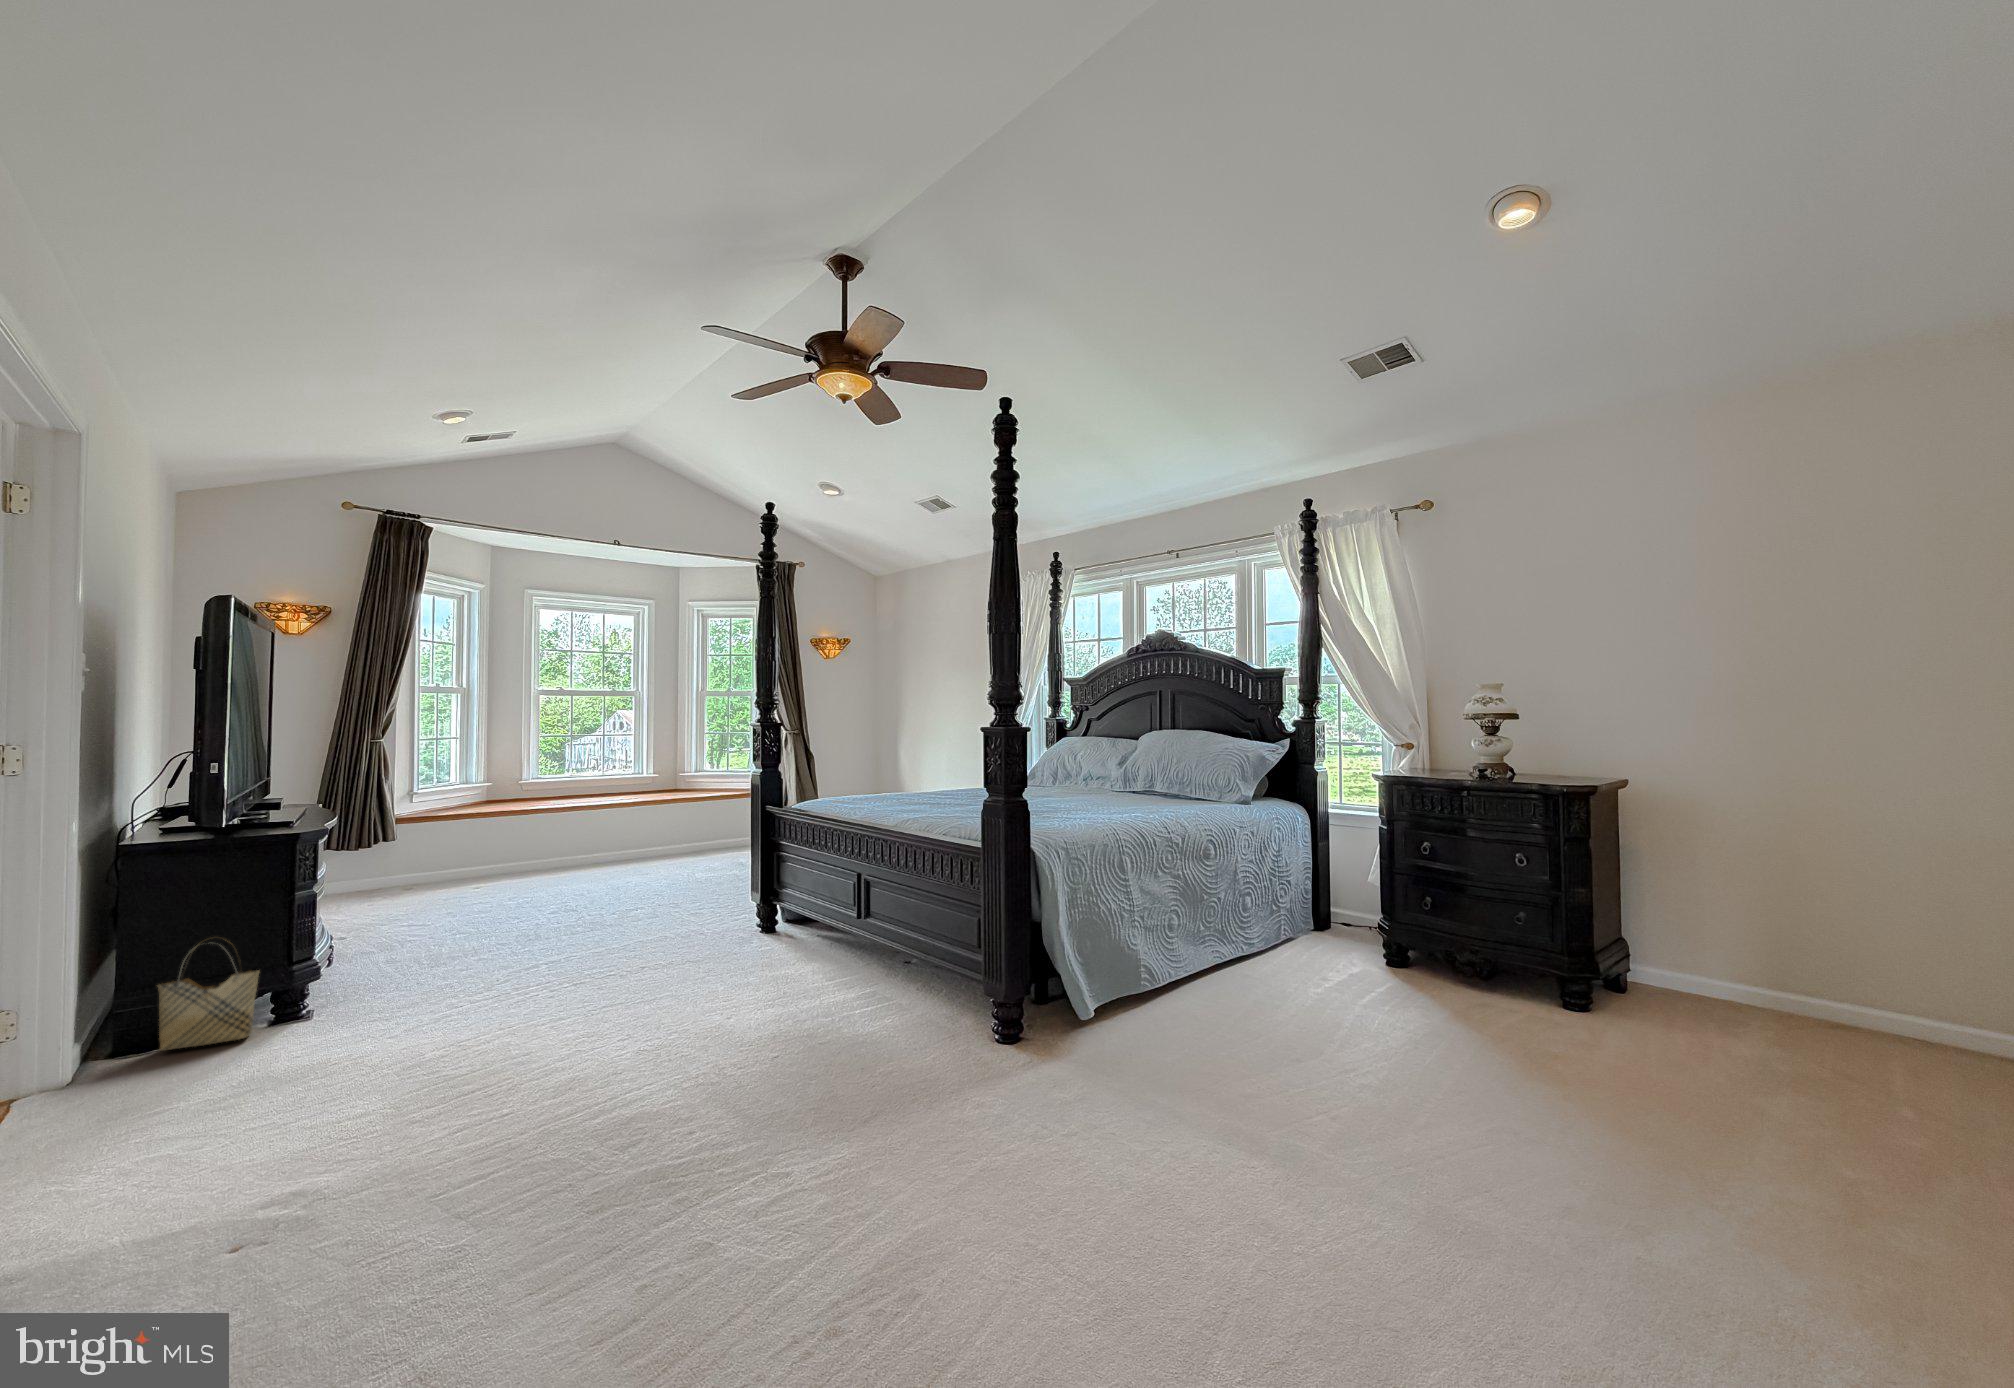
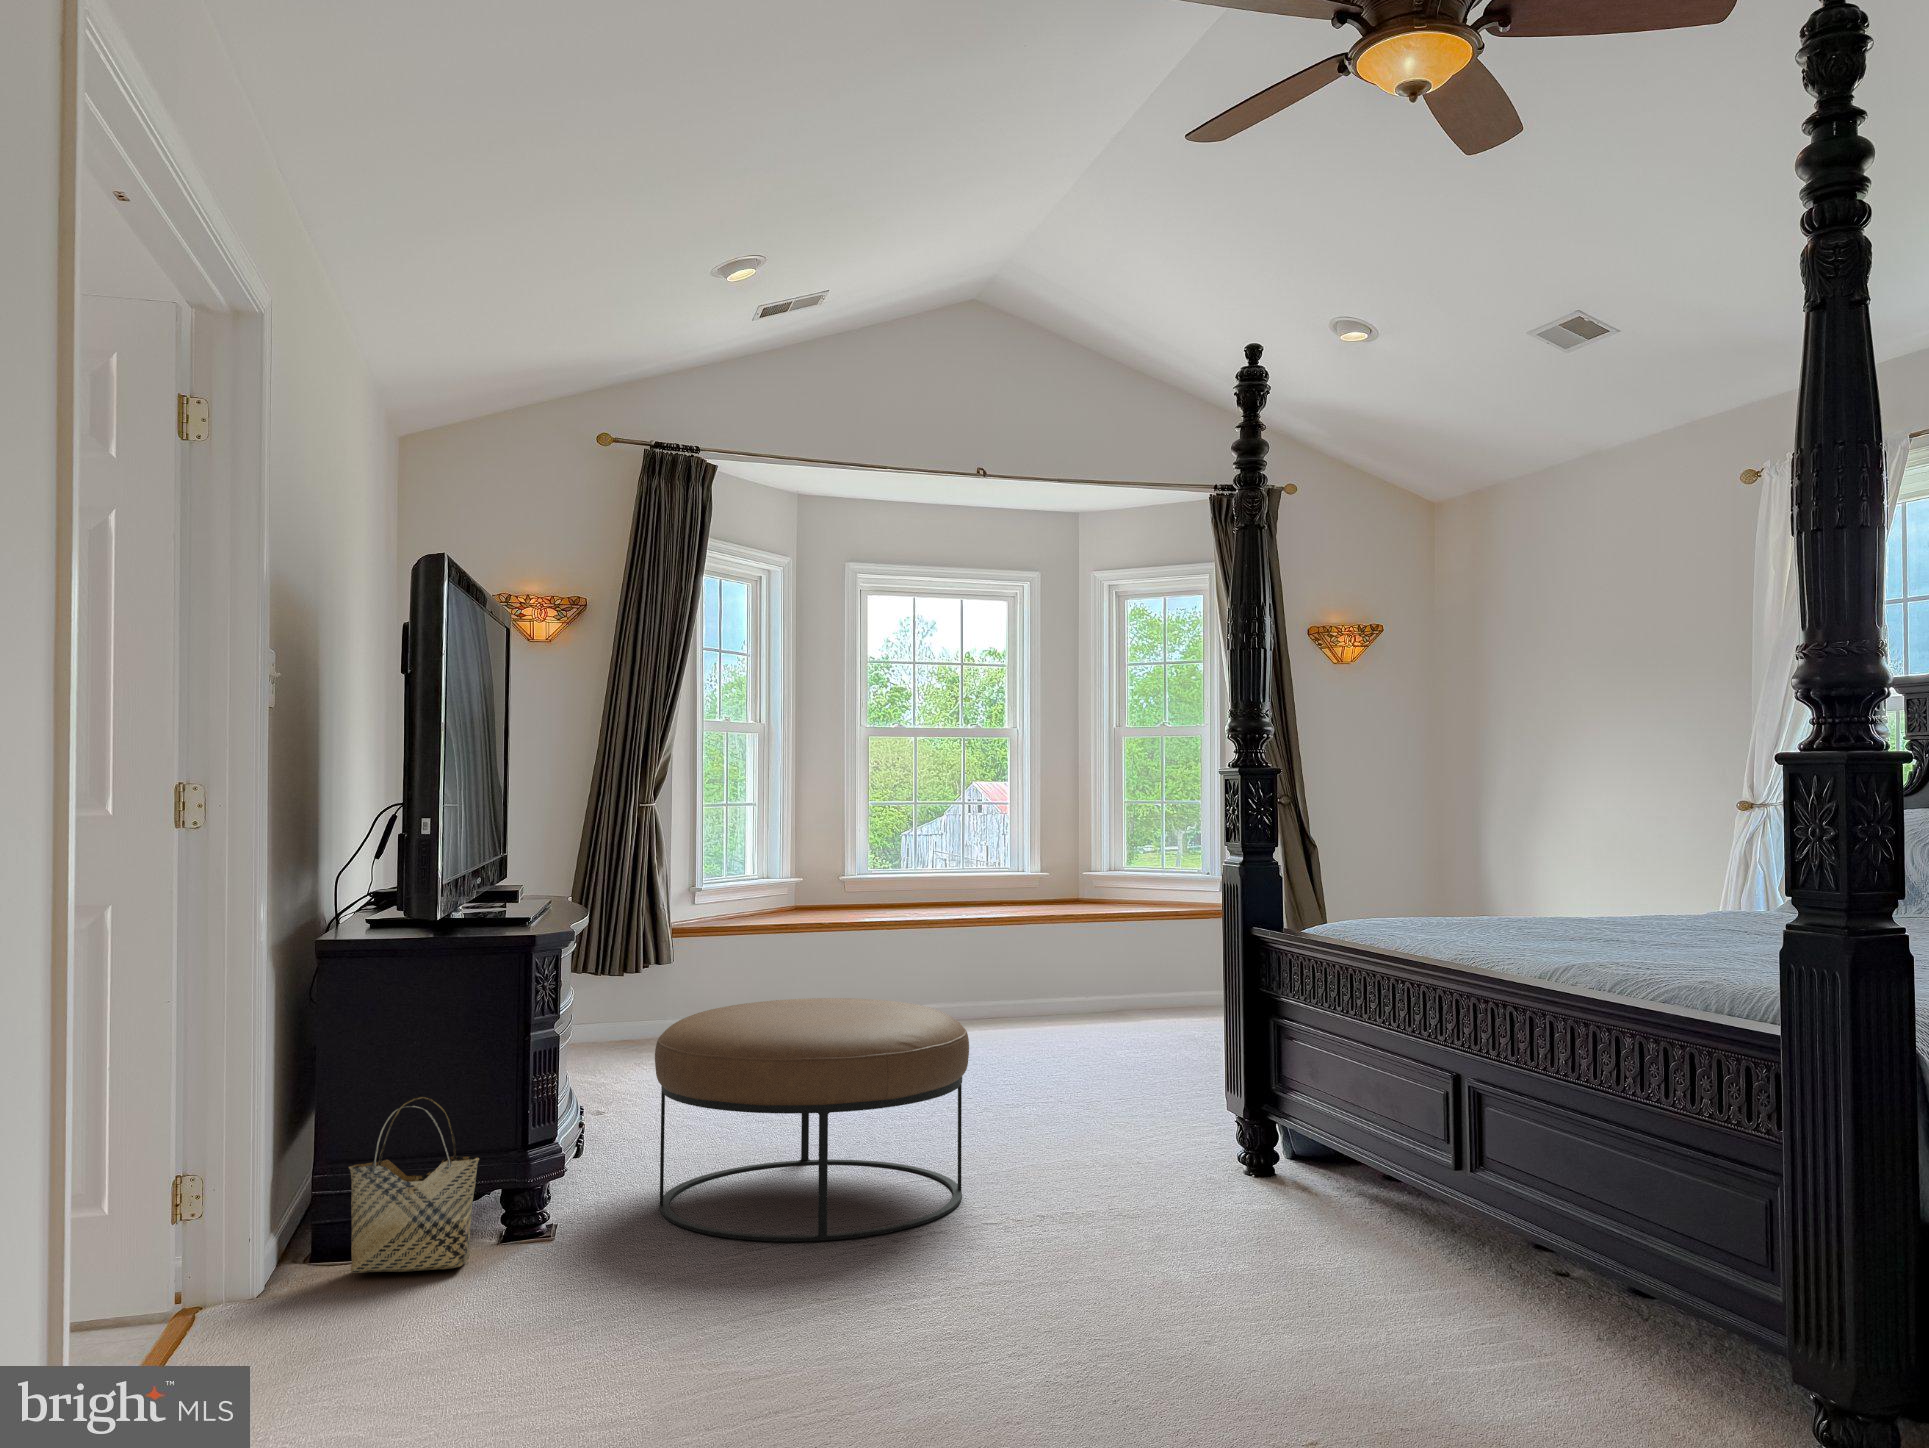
ottoman: none [389,857,598,1000] -> present [655,998,969,1241]

